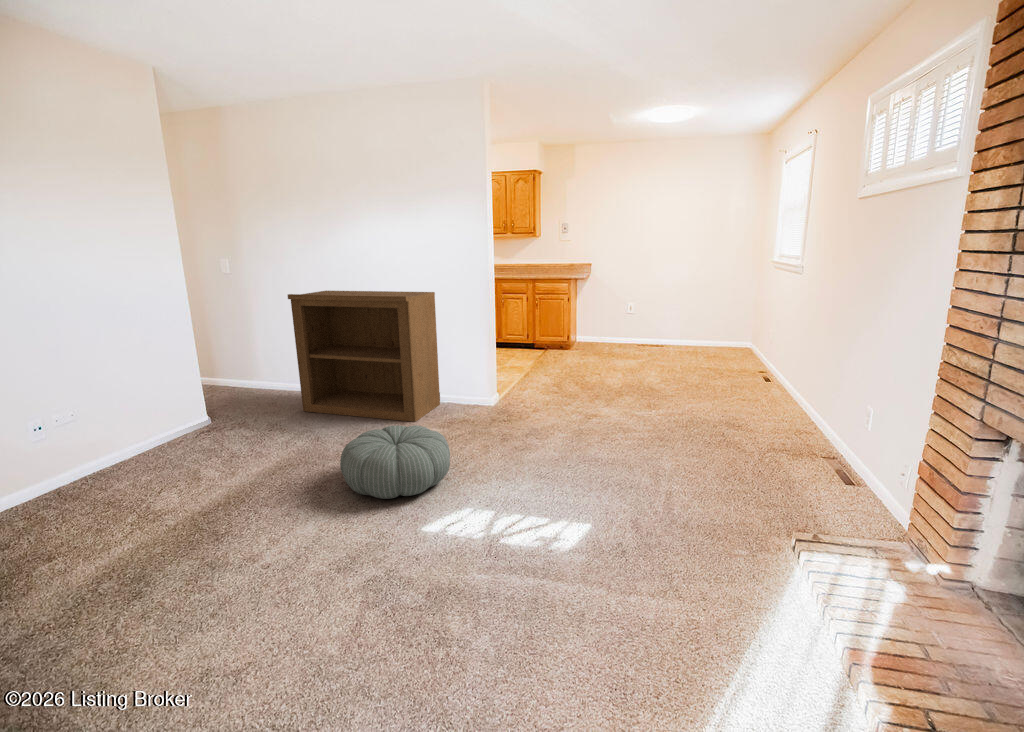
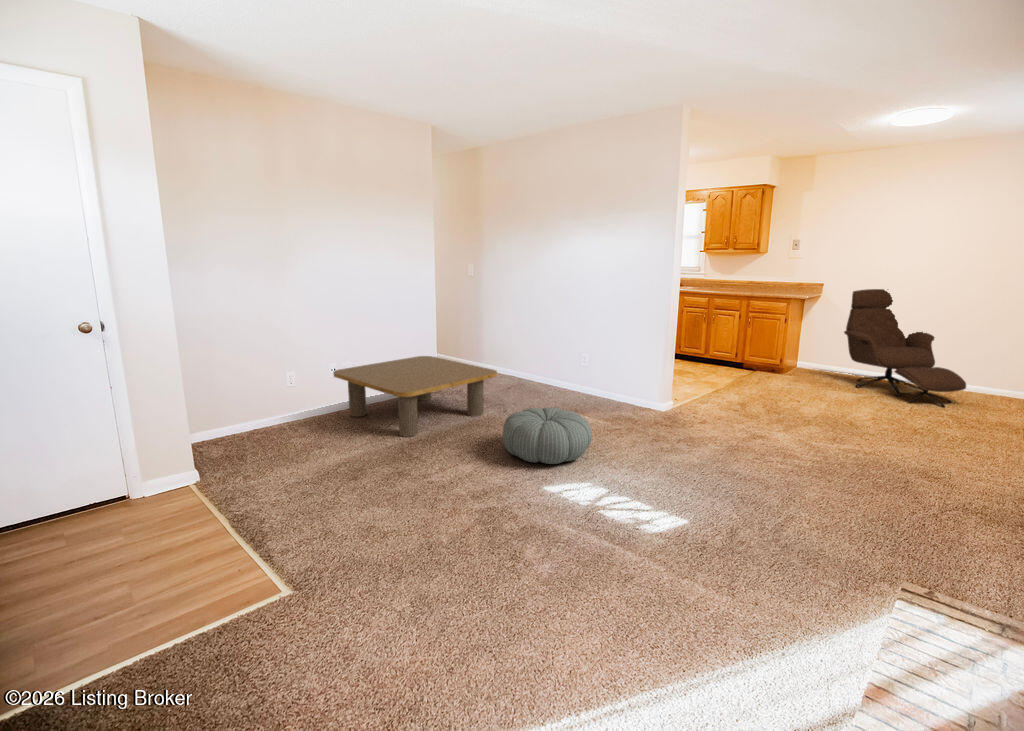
lounge chair: none [616,266,711,362] -> present [844,289,966,407]
bookshelf: present [288,291,440,422] -> none [503,294,621,413]
coffee table: none [40,384,304,504] -> present [333,356,497,437]

